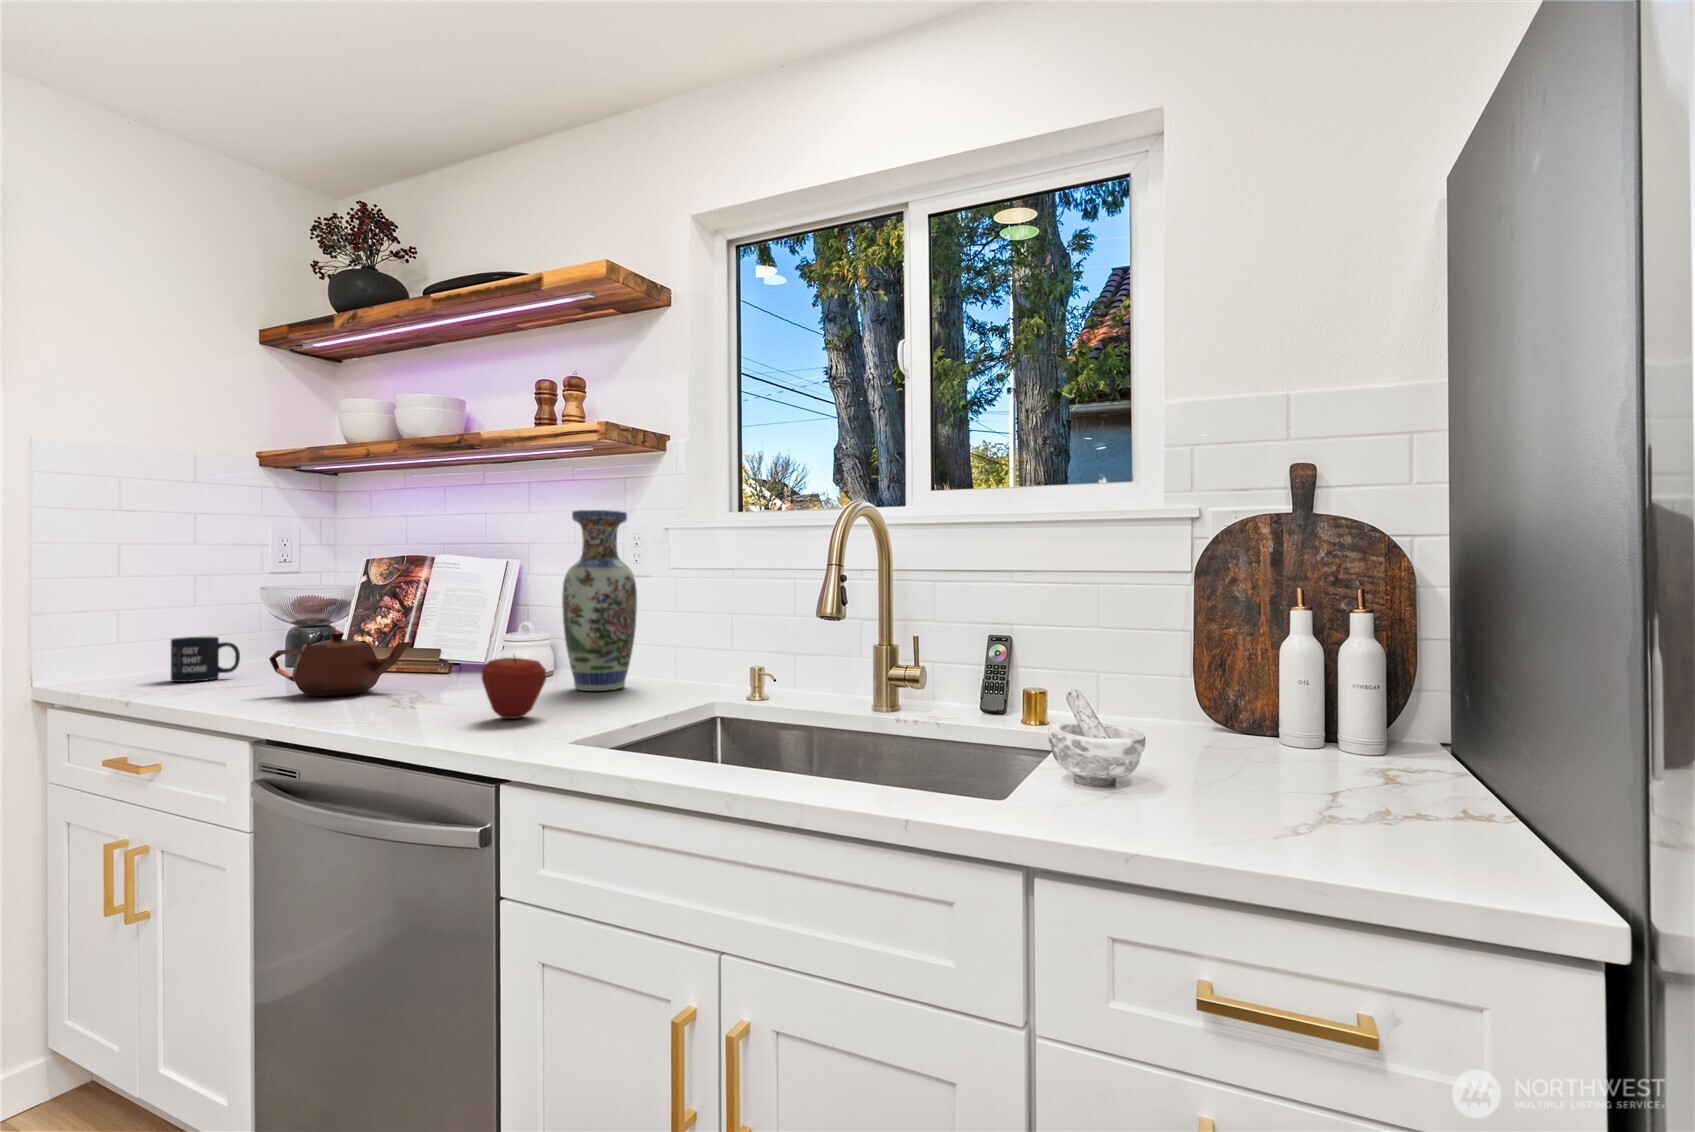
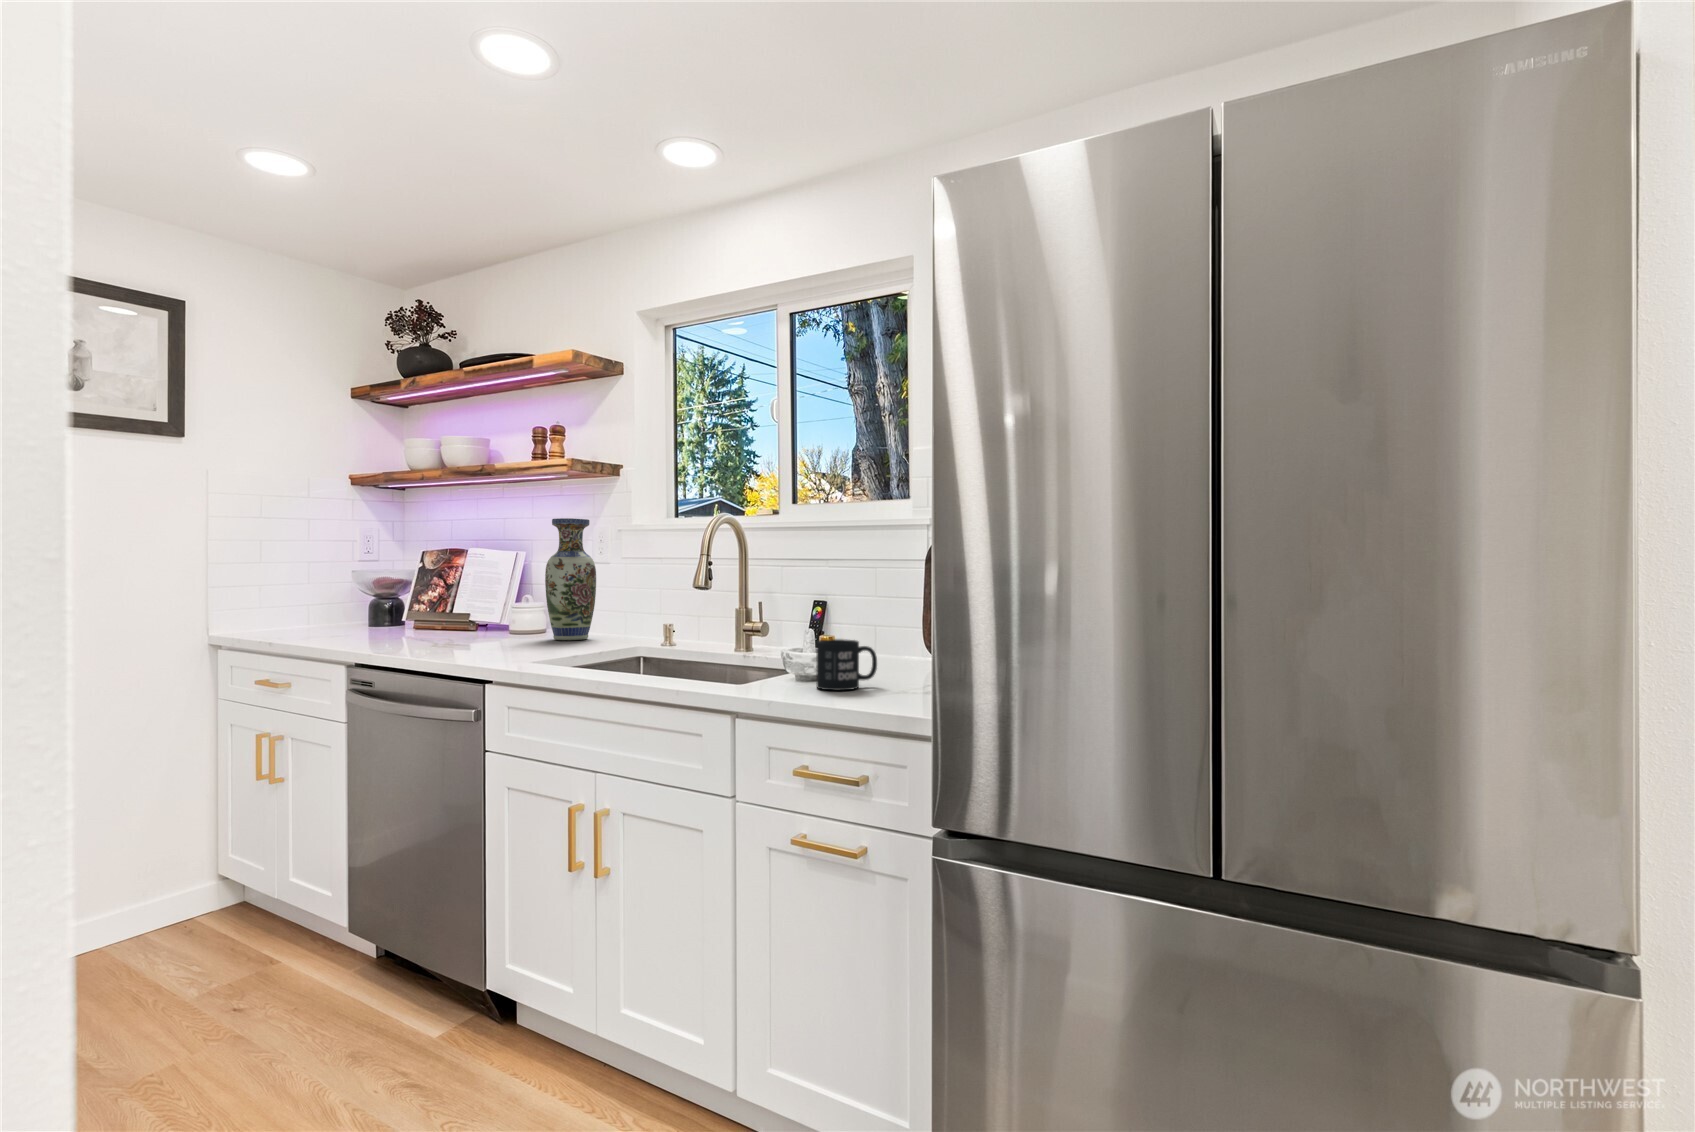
teapot: present [269,630,411,696] -> none [357,598,448,641]
mug: present [171,637,240,682] -> present [816,639,877,690]
apple: present [482,657,546,719] -> none [483,610,524,651]

